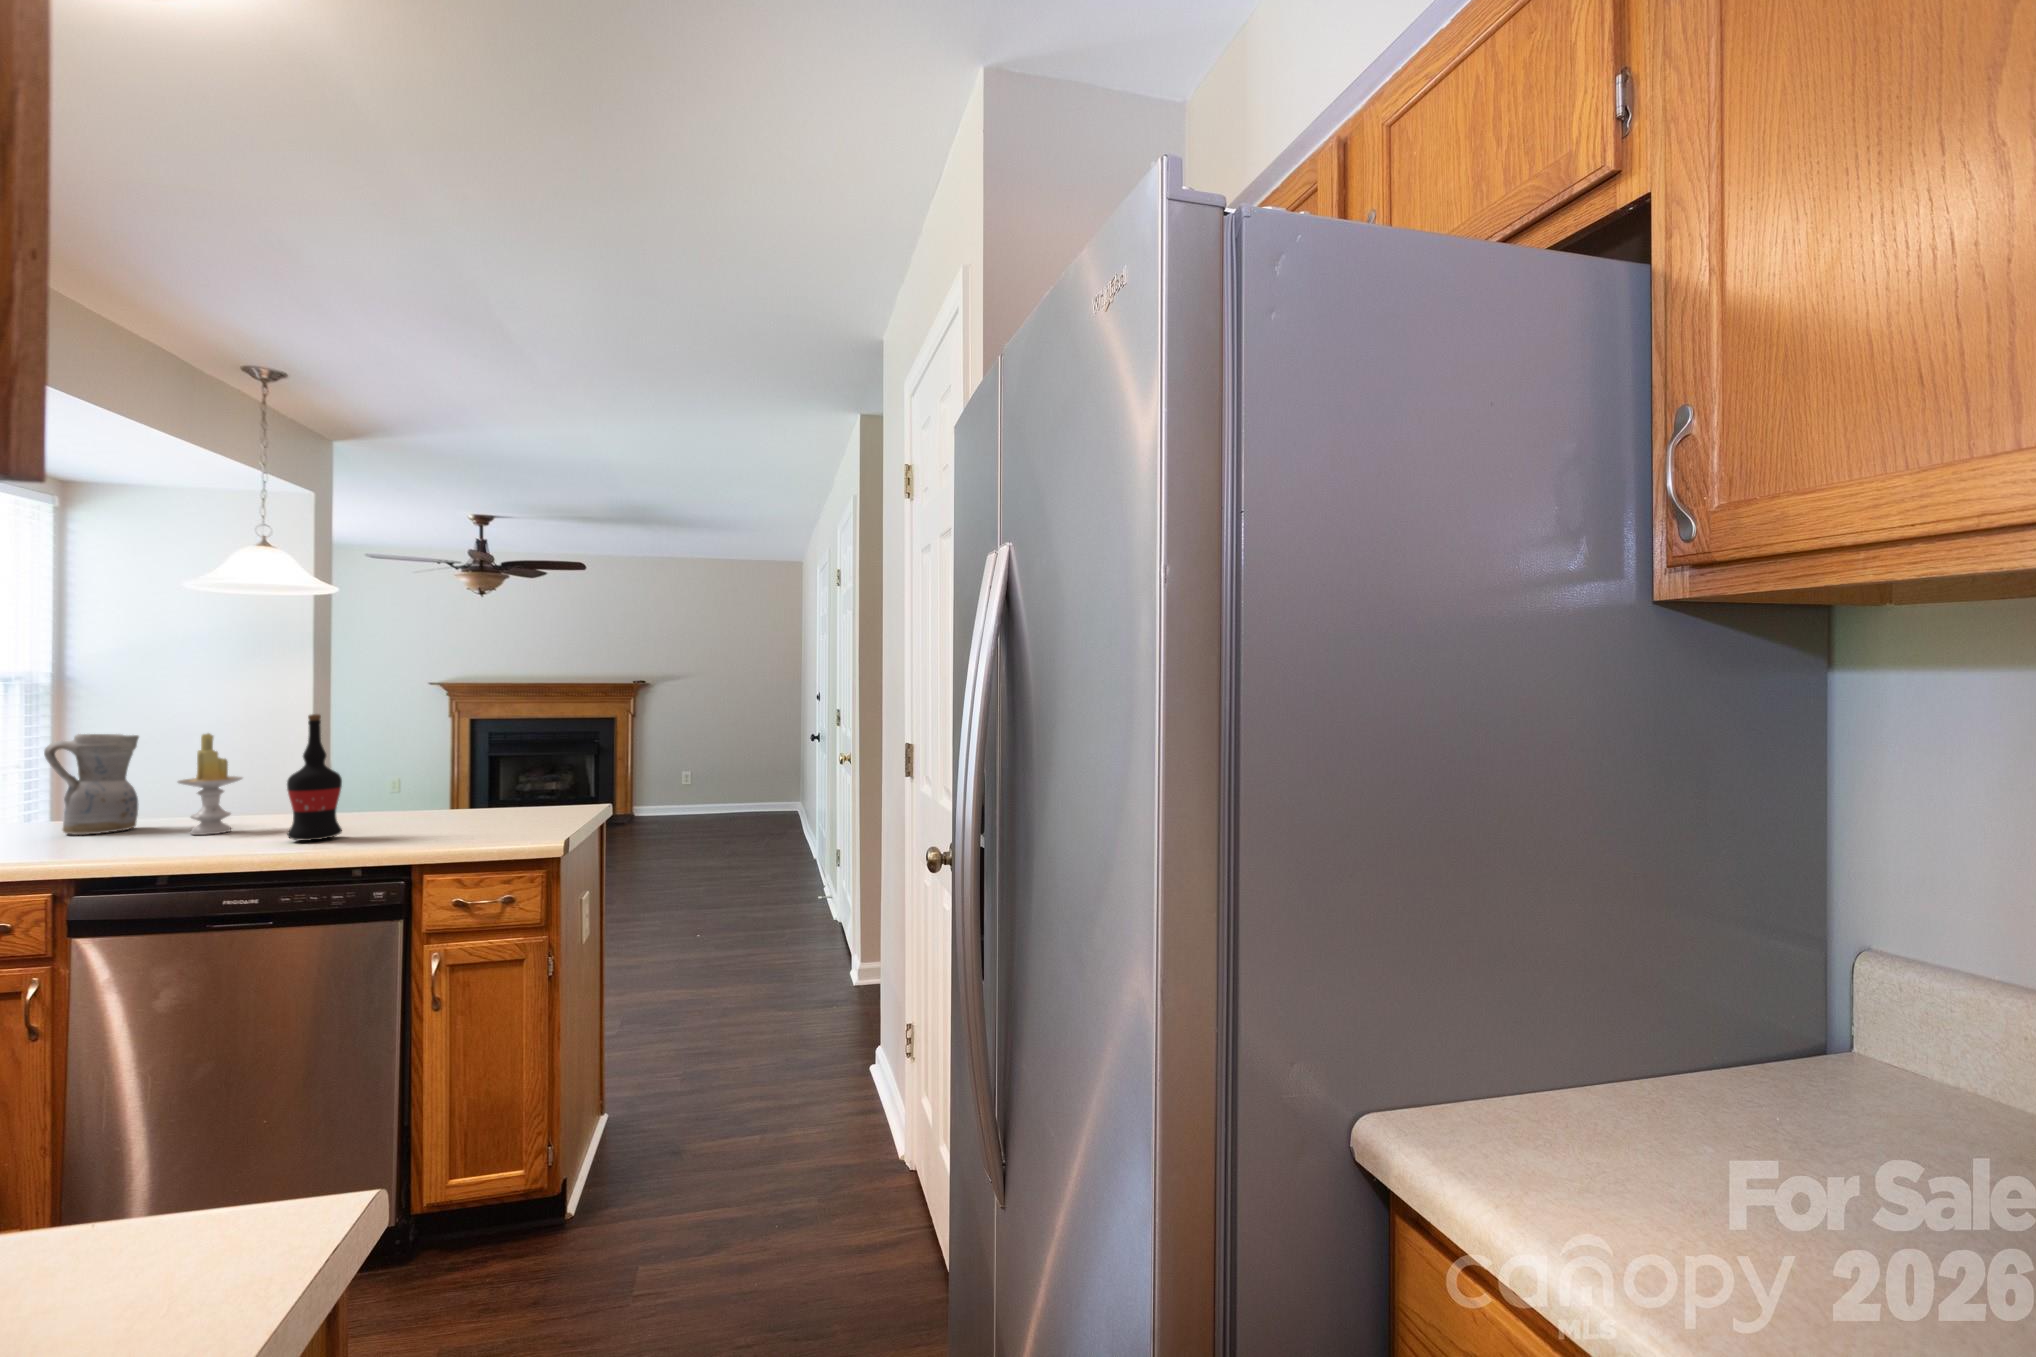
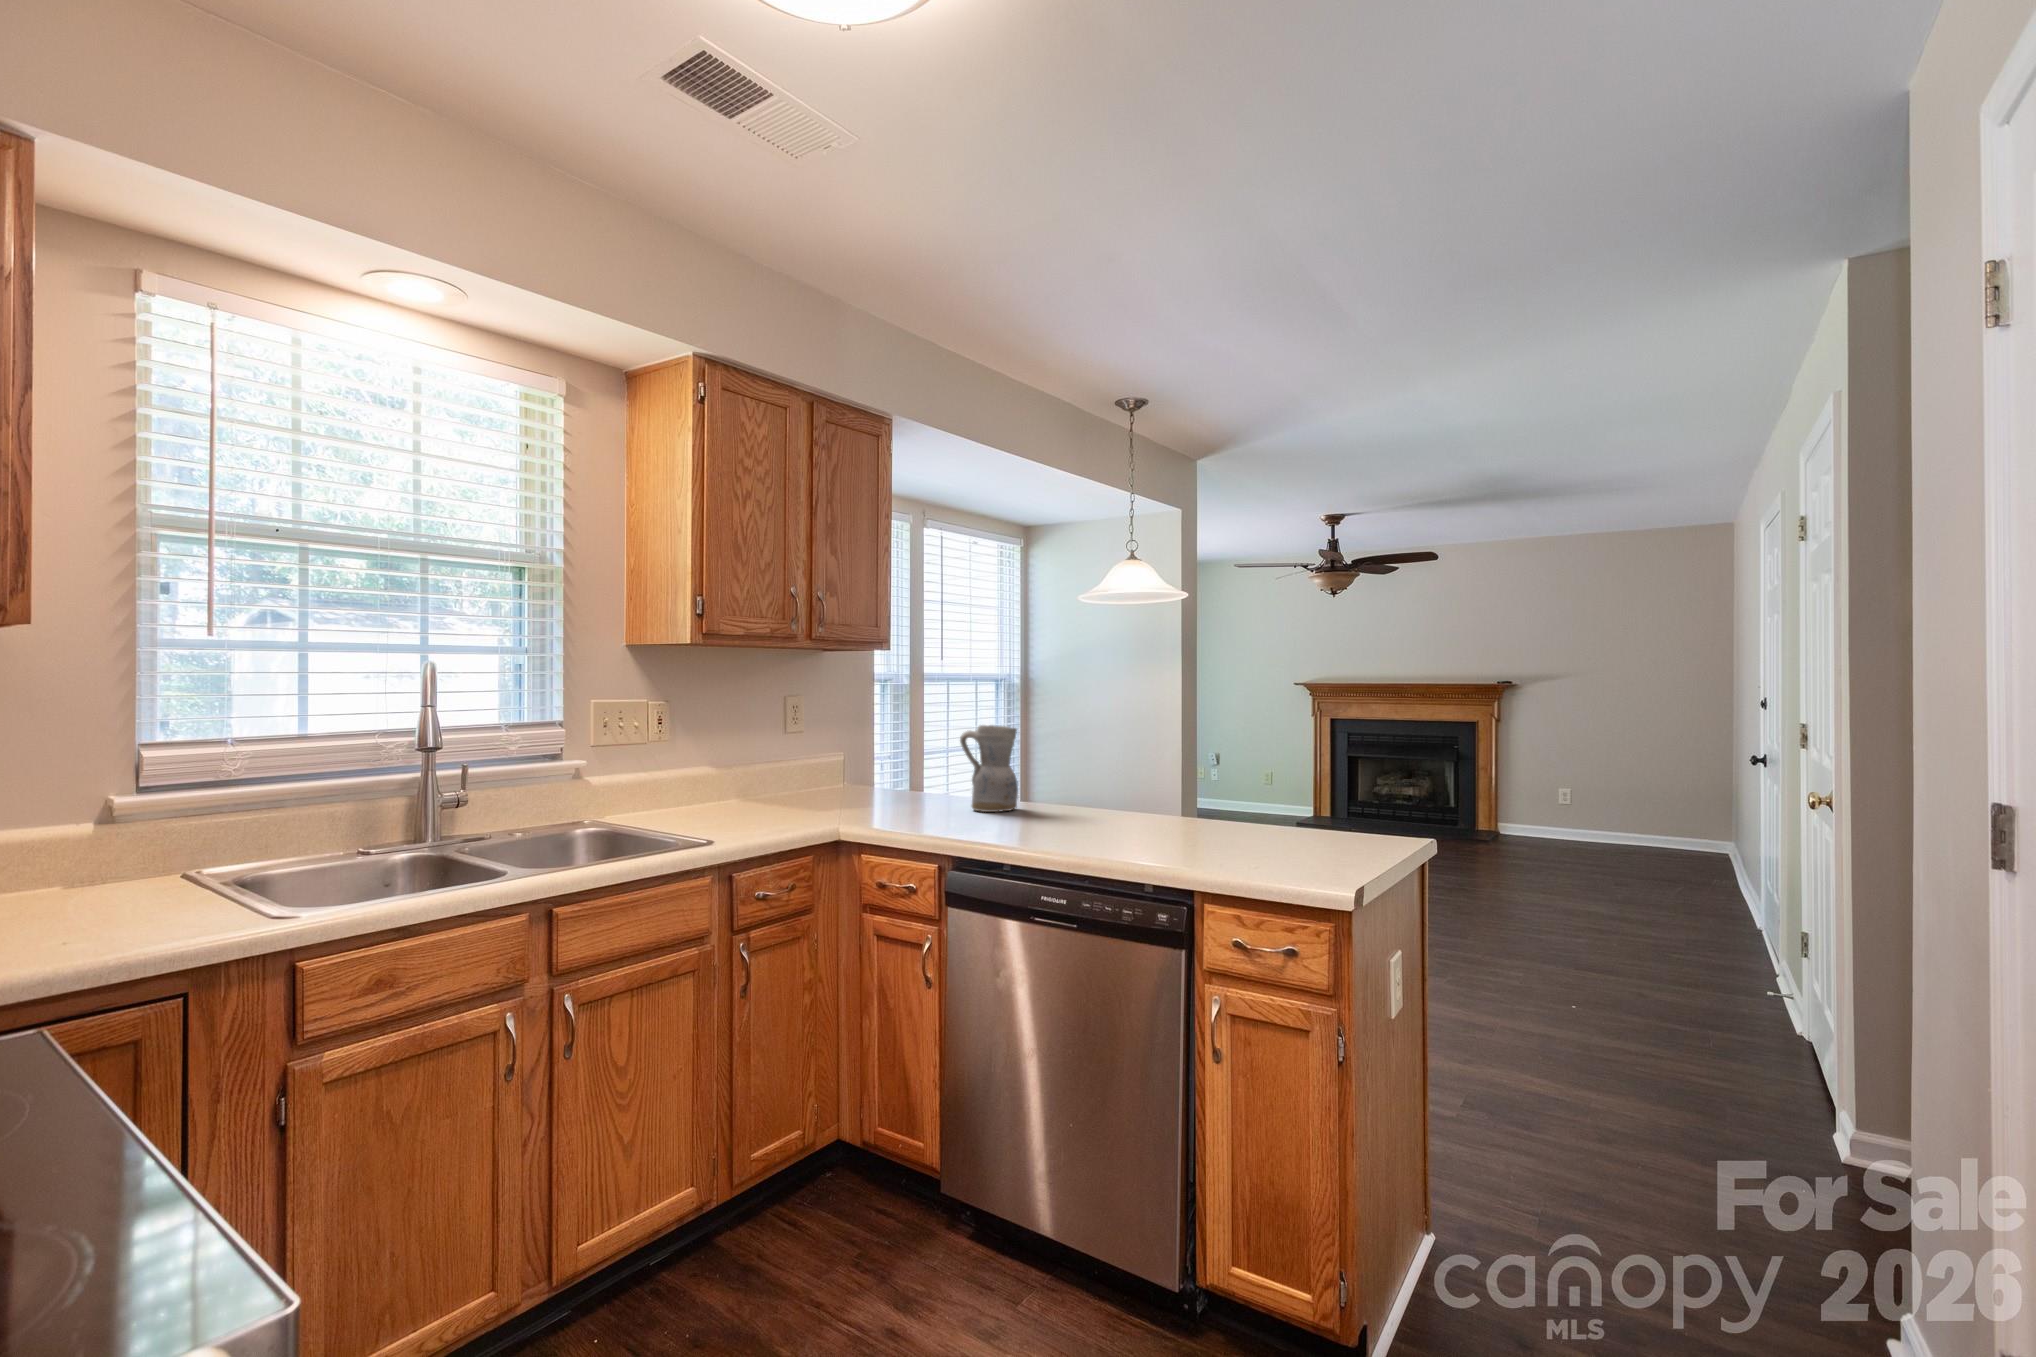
wine bottle: present [287,714,342,841] -> none [1097,713,1143,844]
candle: present [178,733,242,835] -> none [1032,728,1080,824]

